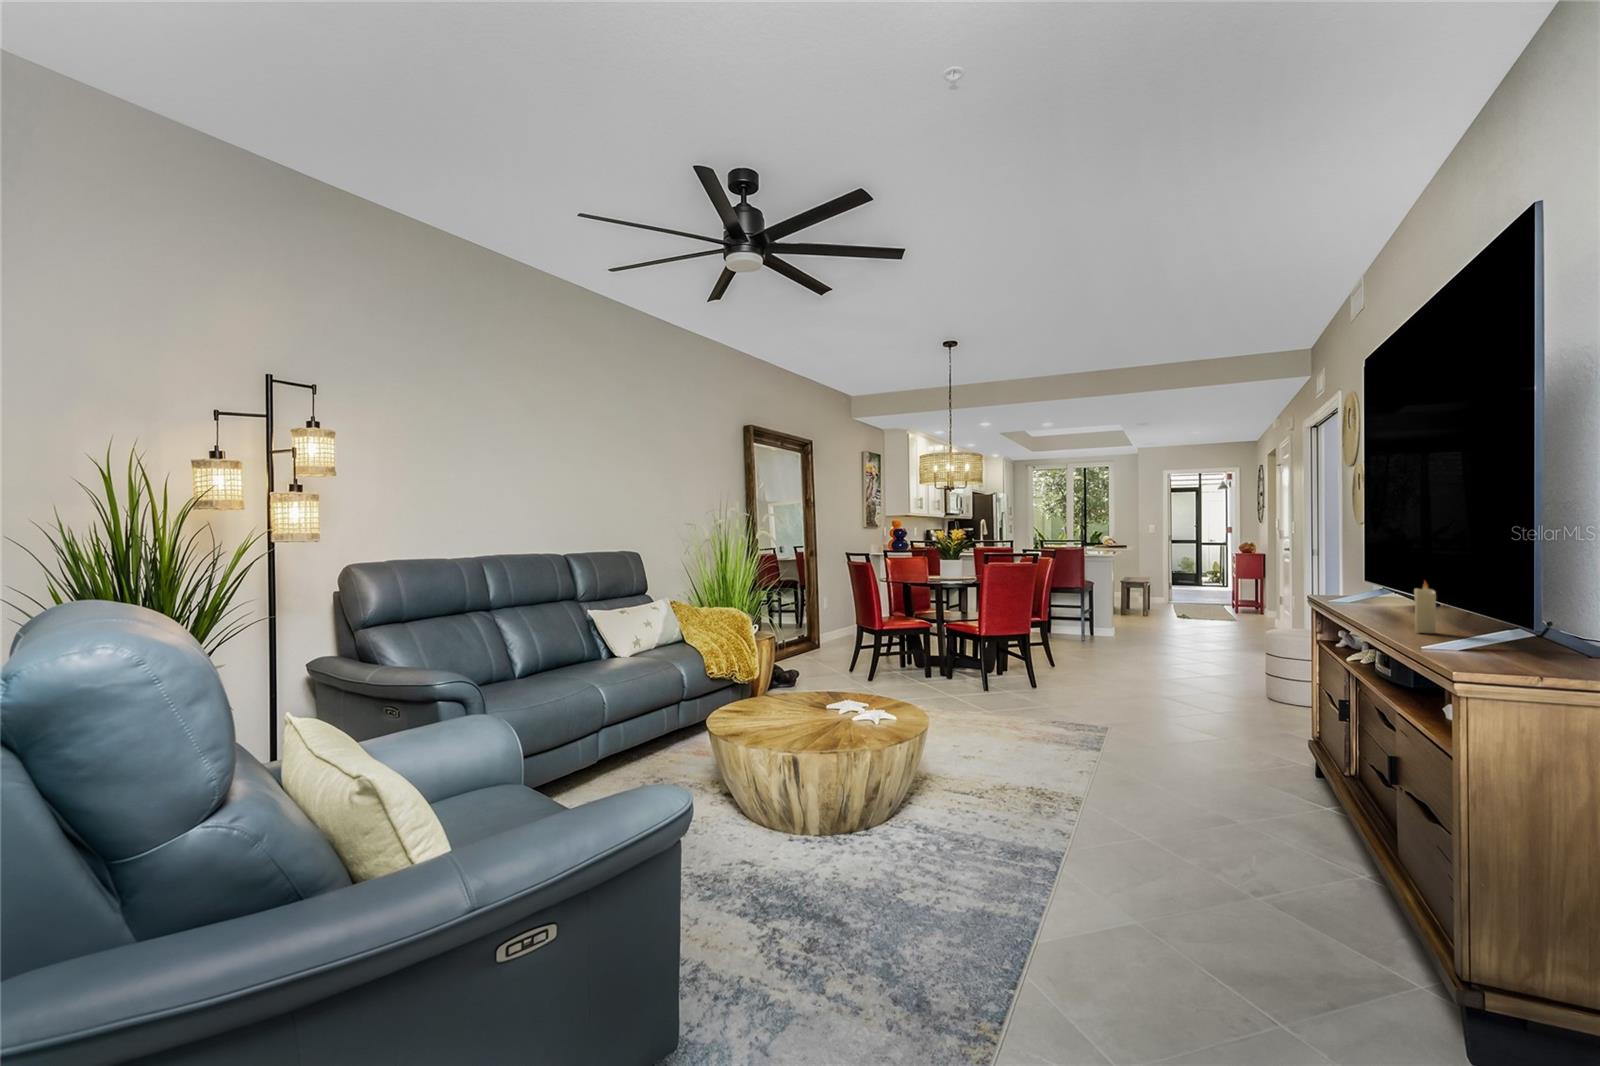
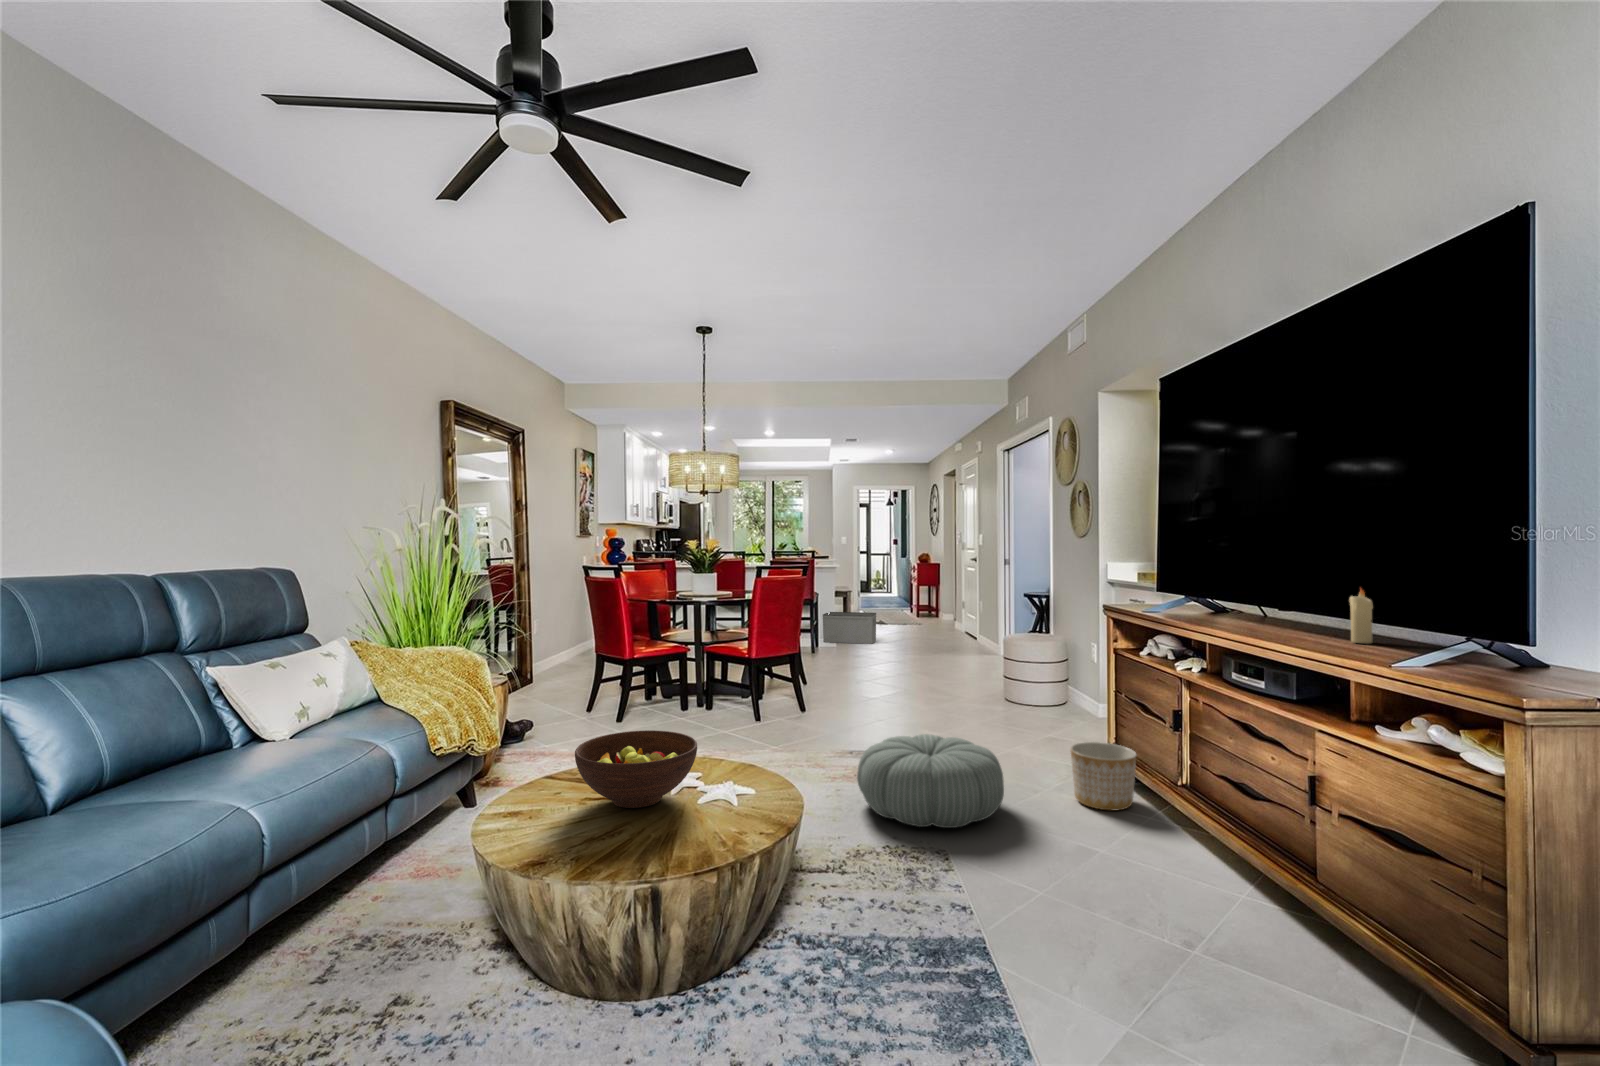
storage bin: none [1100,603,1162,637] -> present [823,612,876,644]
fruit bowl: none [773,669,856,718] -> present [575,730,697,808]
pouf: none [1025,706,1162,784] -> present [857,734,1004,828]
planter: none [1240,730,1311,796] -> present [1070,742,1137,811]

